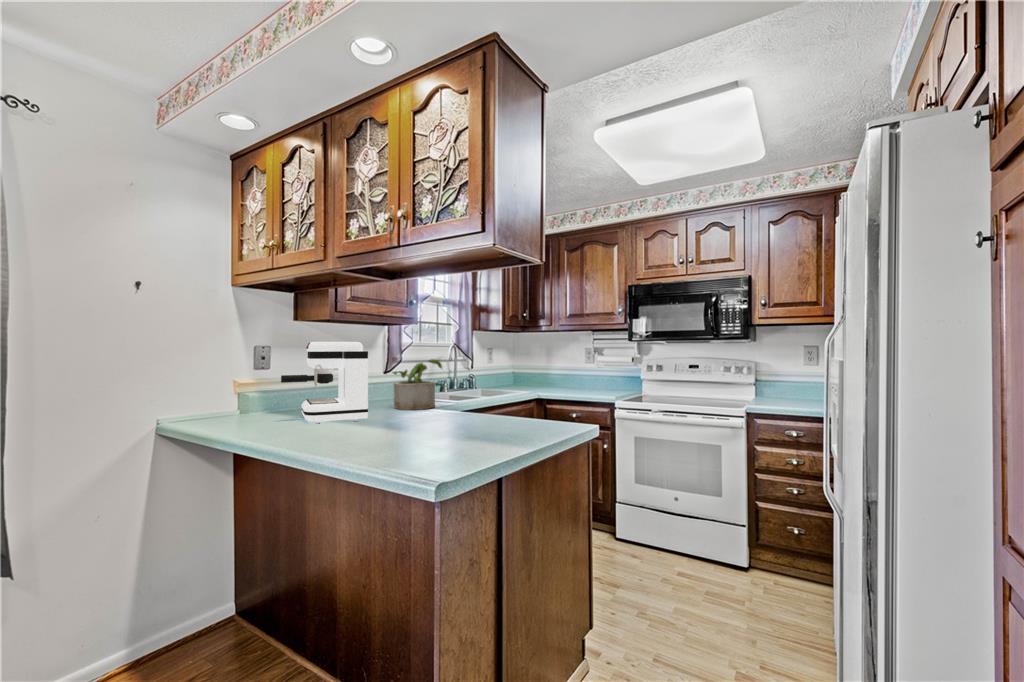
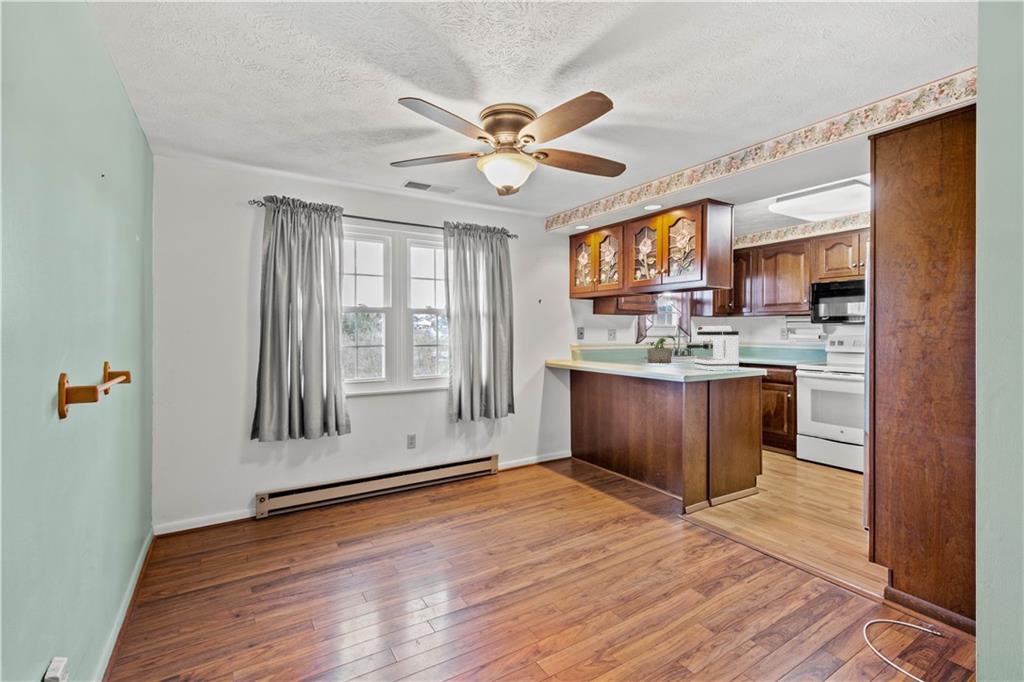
coffee maker: present [281,342,368,424] -> present [686,326,739,371]

